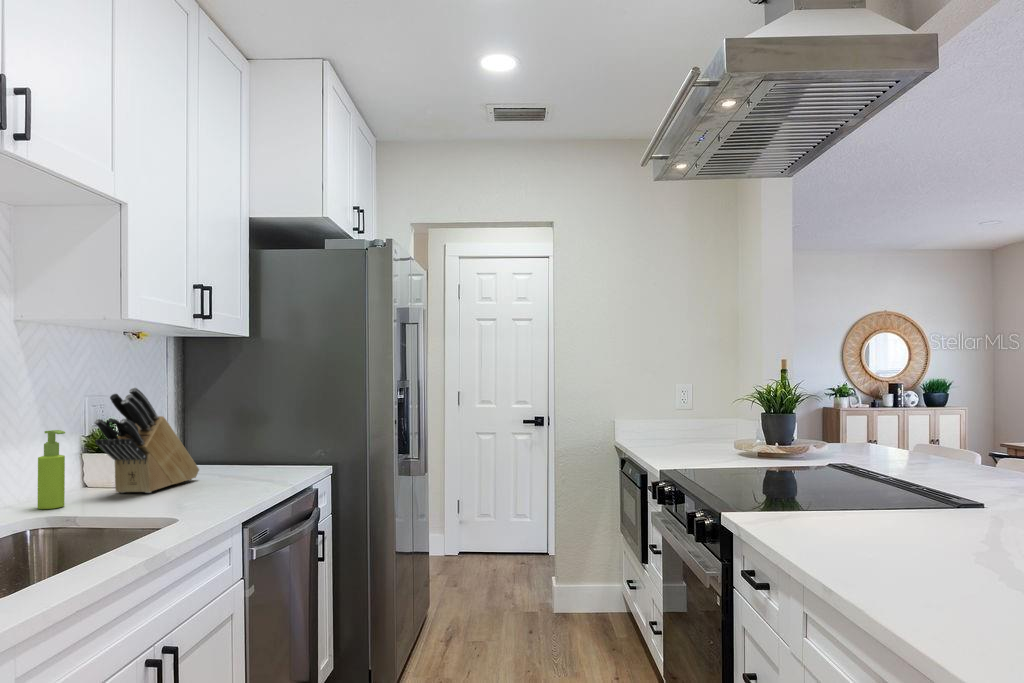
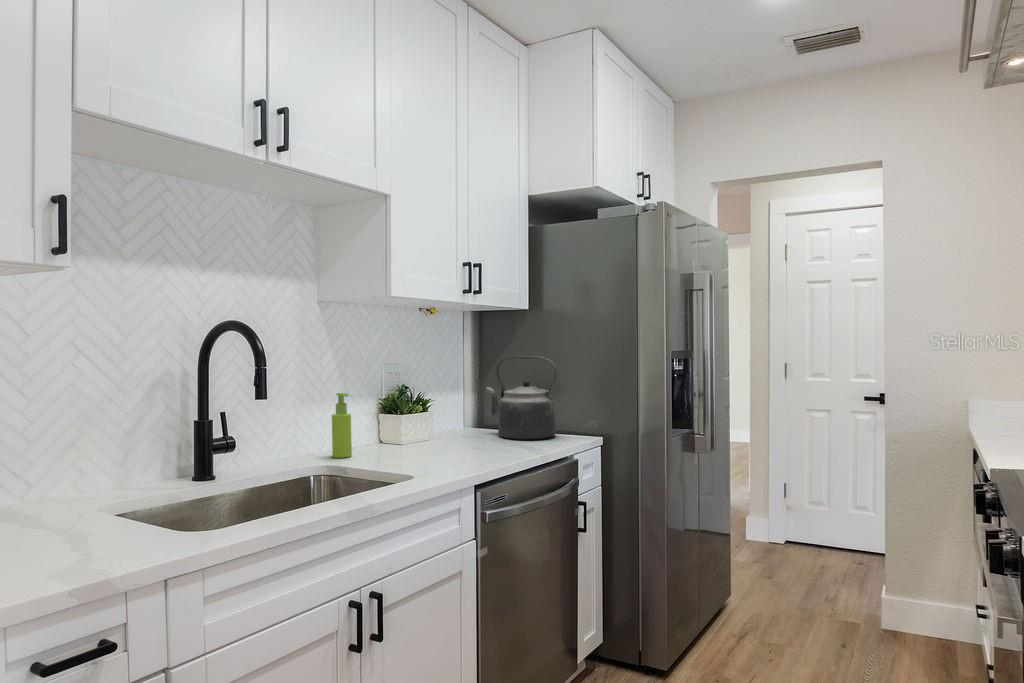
kettle: none [206,385,290,473] -> present [486,356,557,440]
knife block: present [94,388,199,493] -> none [376,358,471,451]

